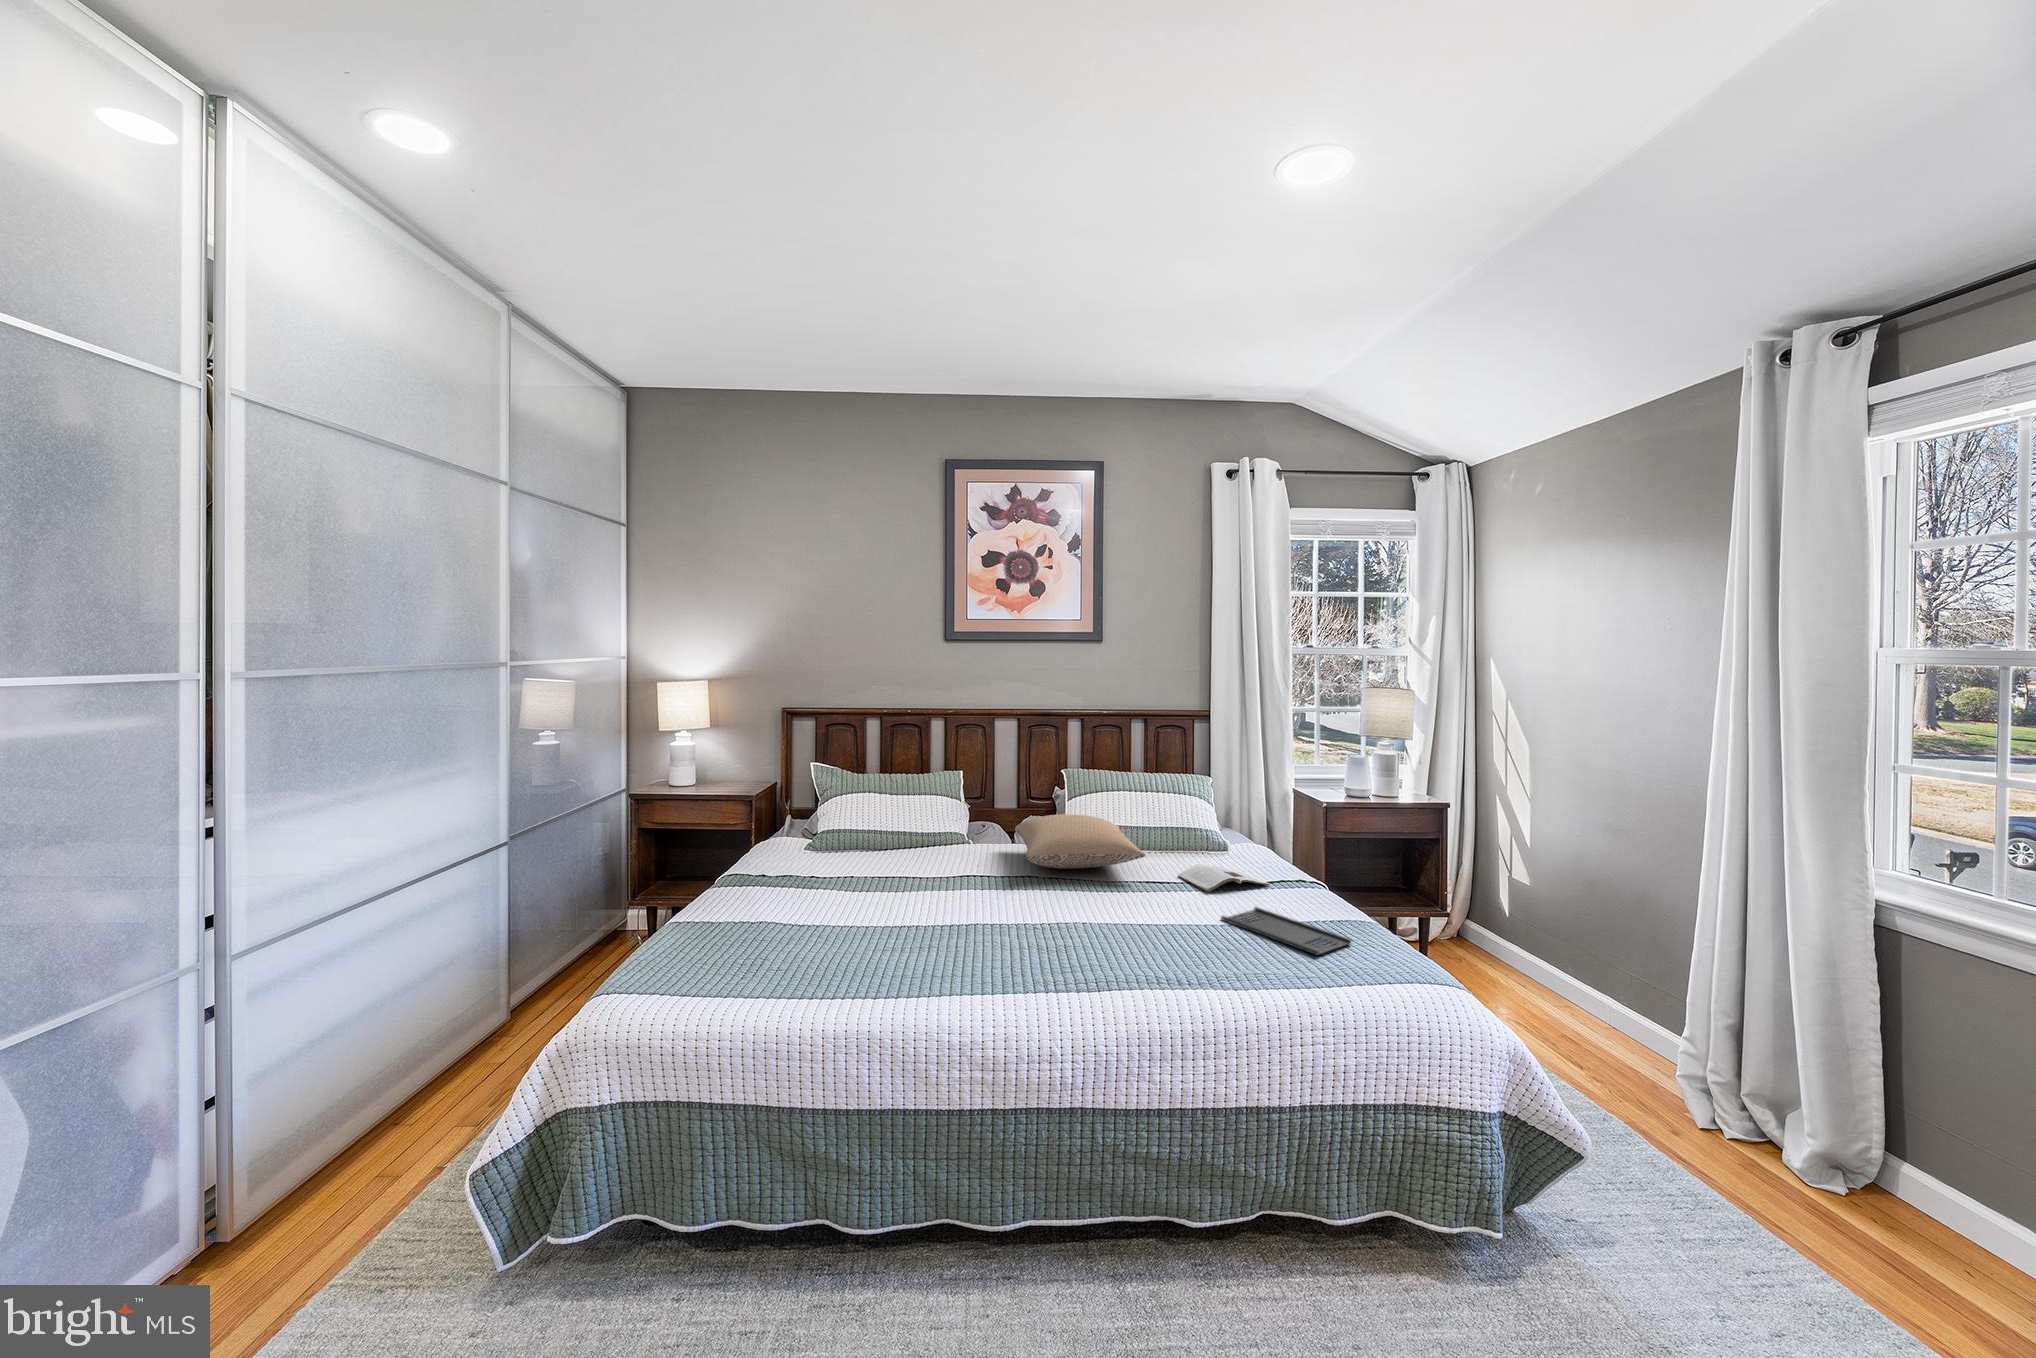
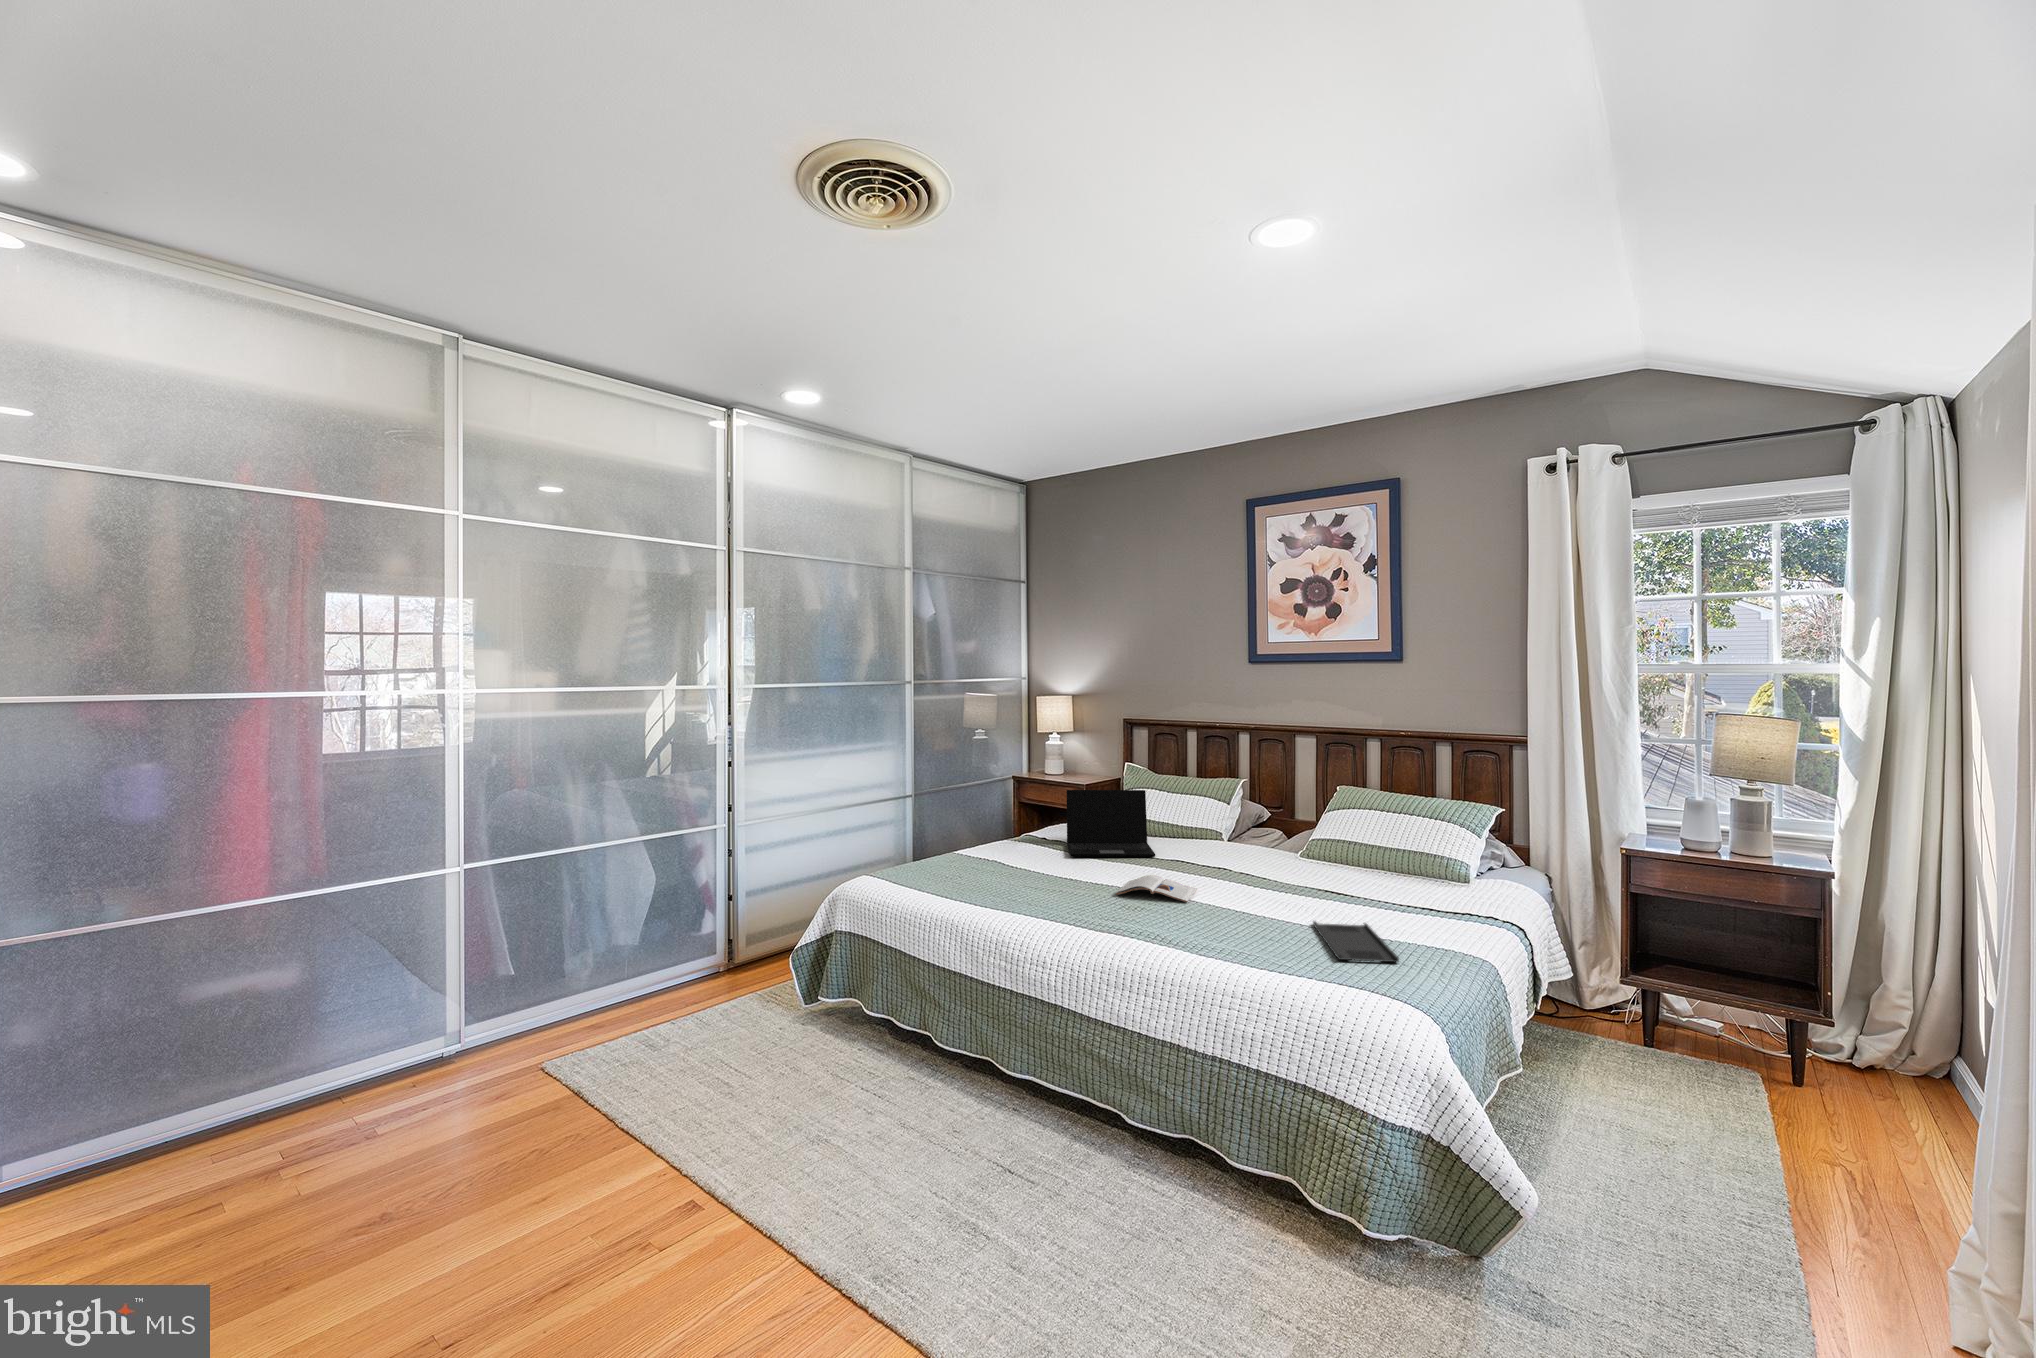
laptop: none [819,792,952,890] -> present [1066,790,1155,857]
pillow: present [1015,814,1145,869] -> none [1197,823,1339,872]
magazine: present [1178,864,1270,892] -> present [1116,875,1197,902]

